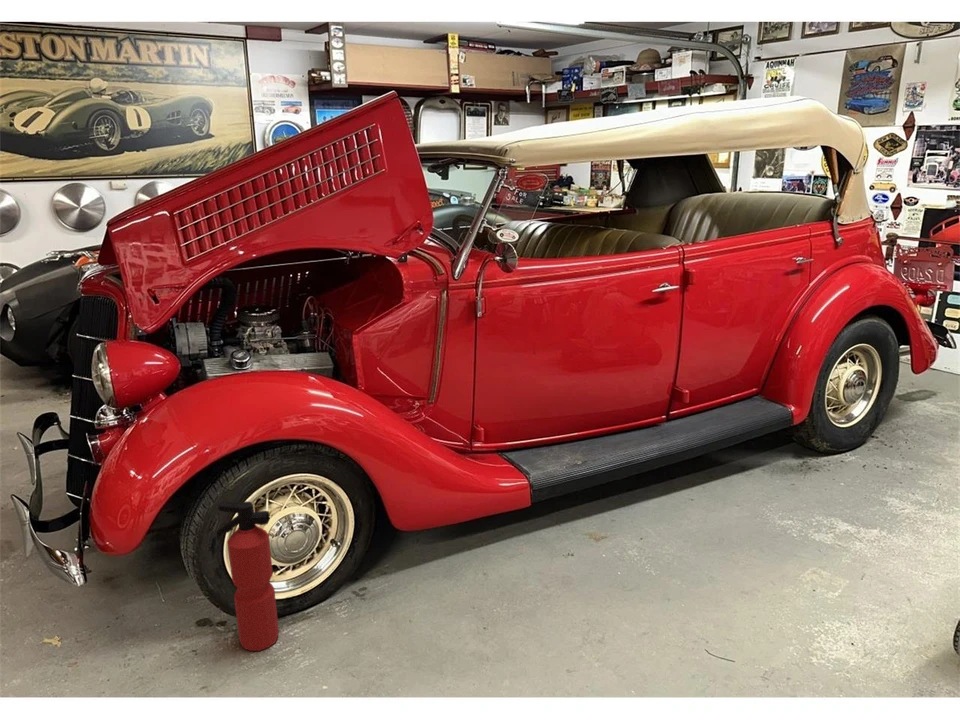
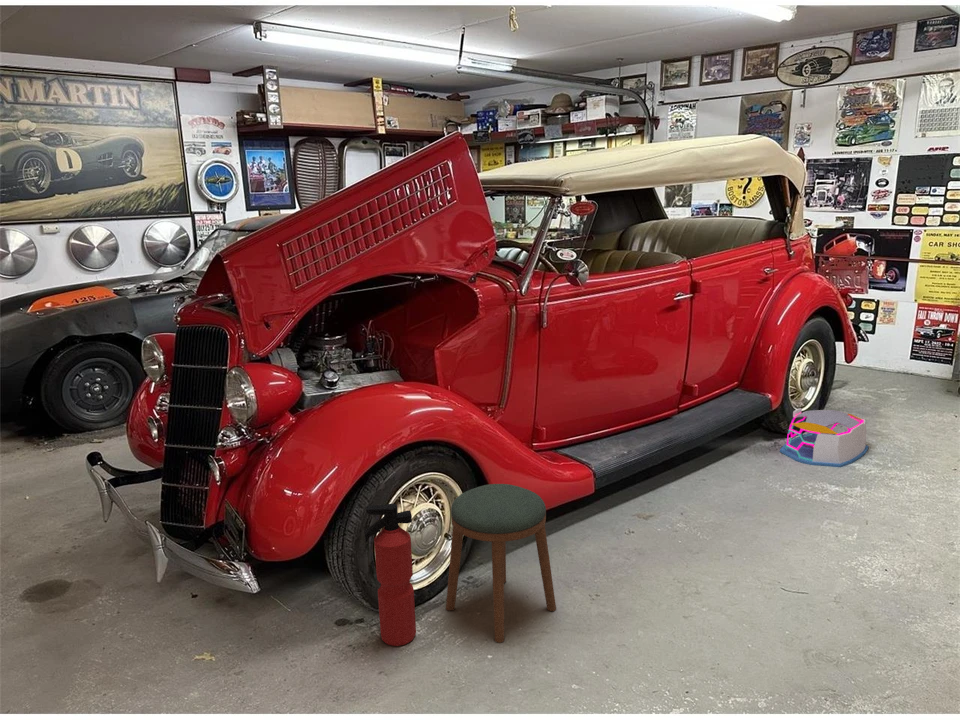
storage bin: none [804,426,919,503] -> present [780,408,869,467]
stool: none [321,489,438,665] -> present [446,484,556,643]

